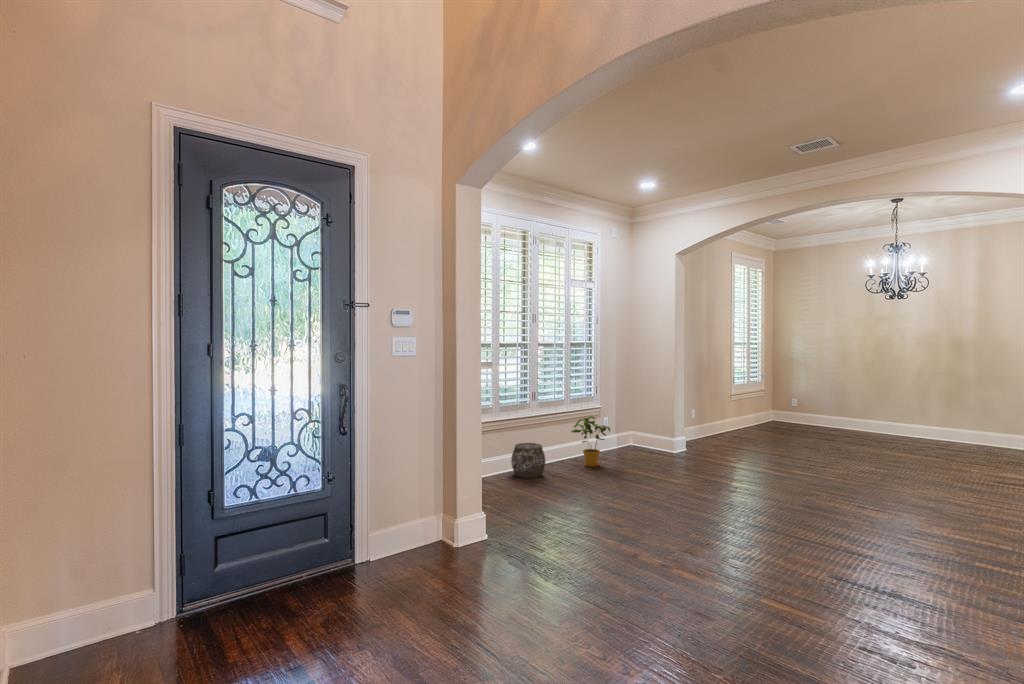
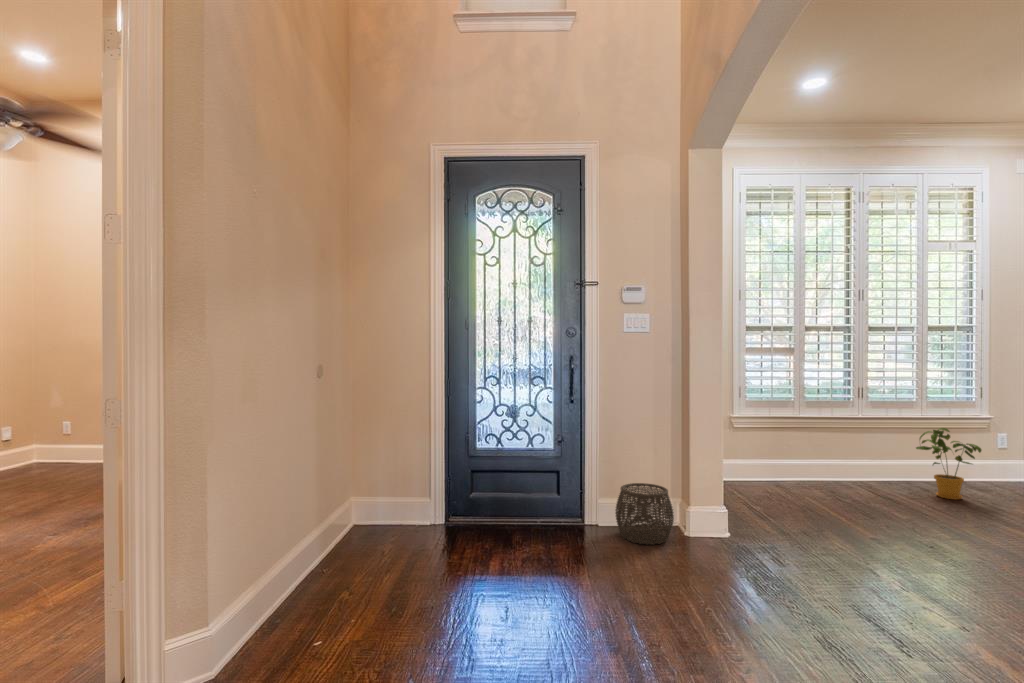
woven basket: present [511,443,545,478] -> present [615,483,674,545]

